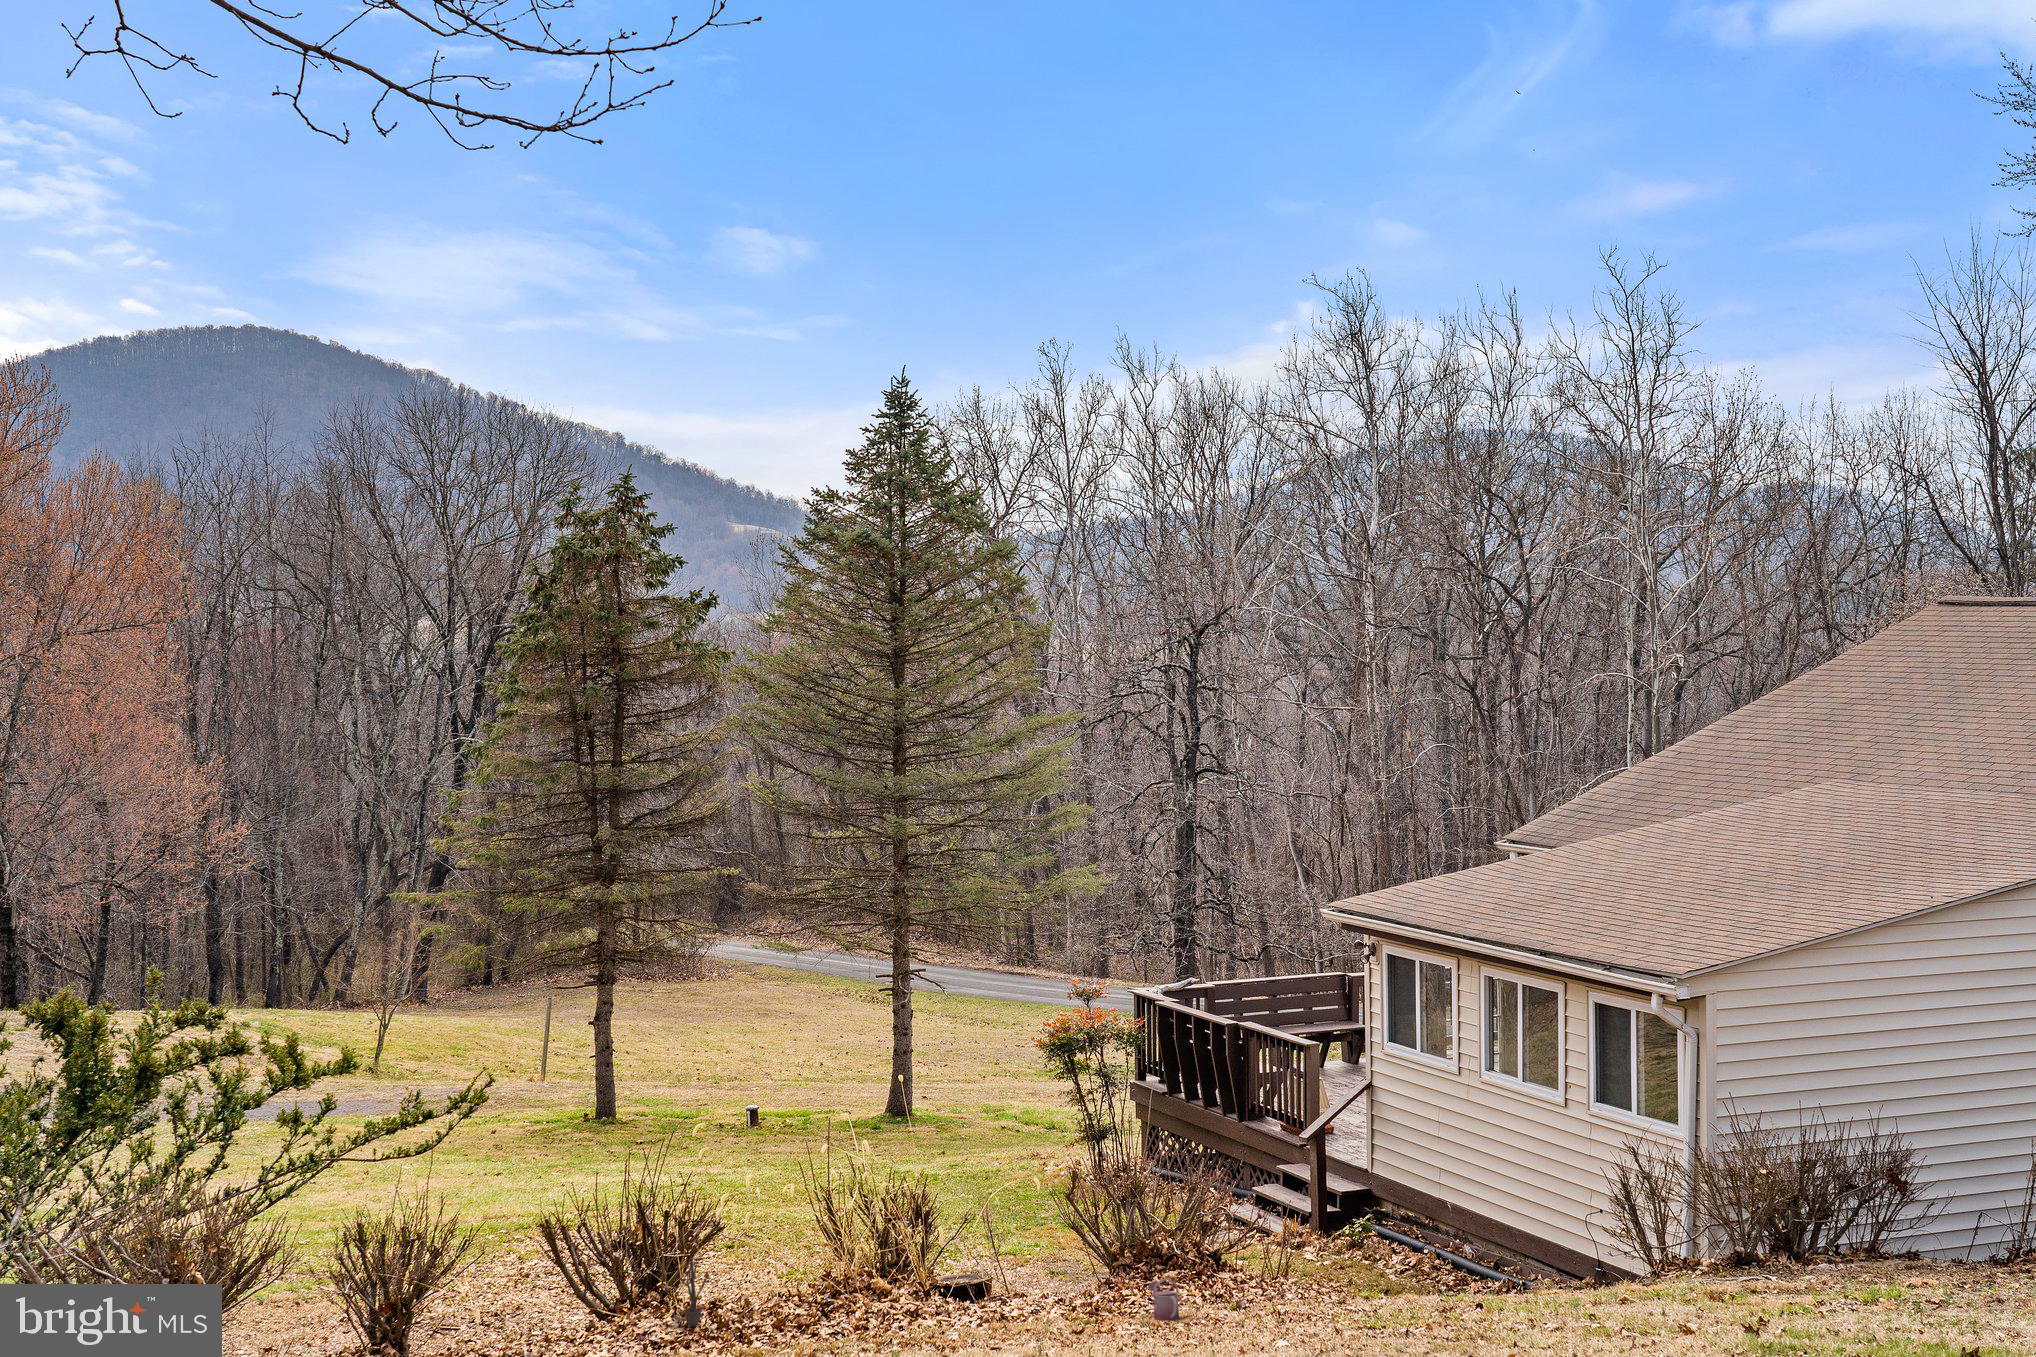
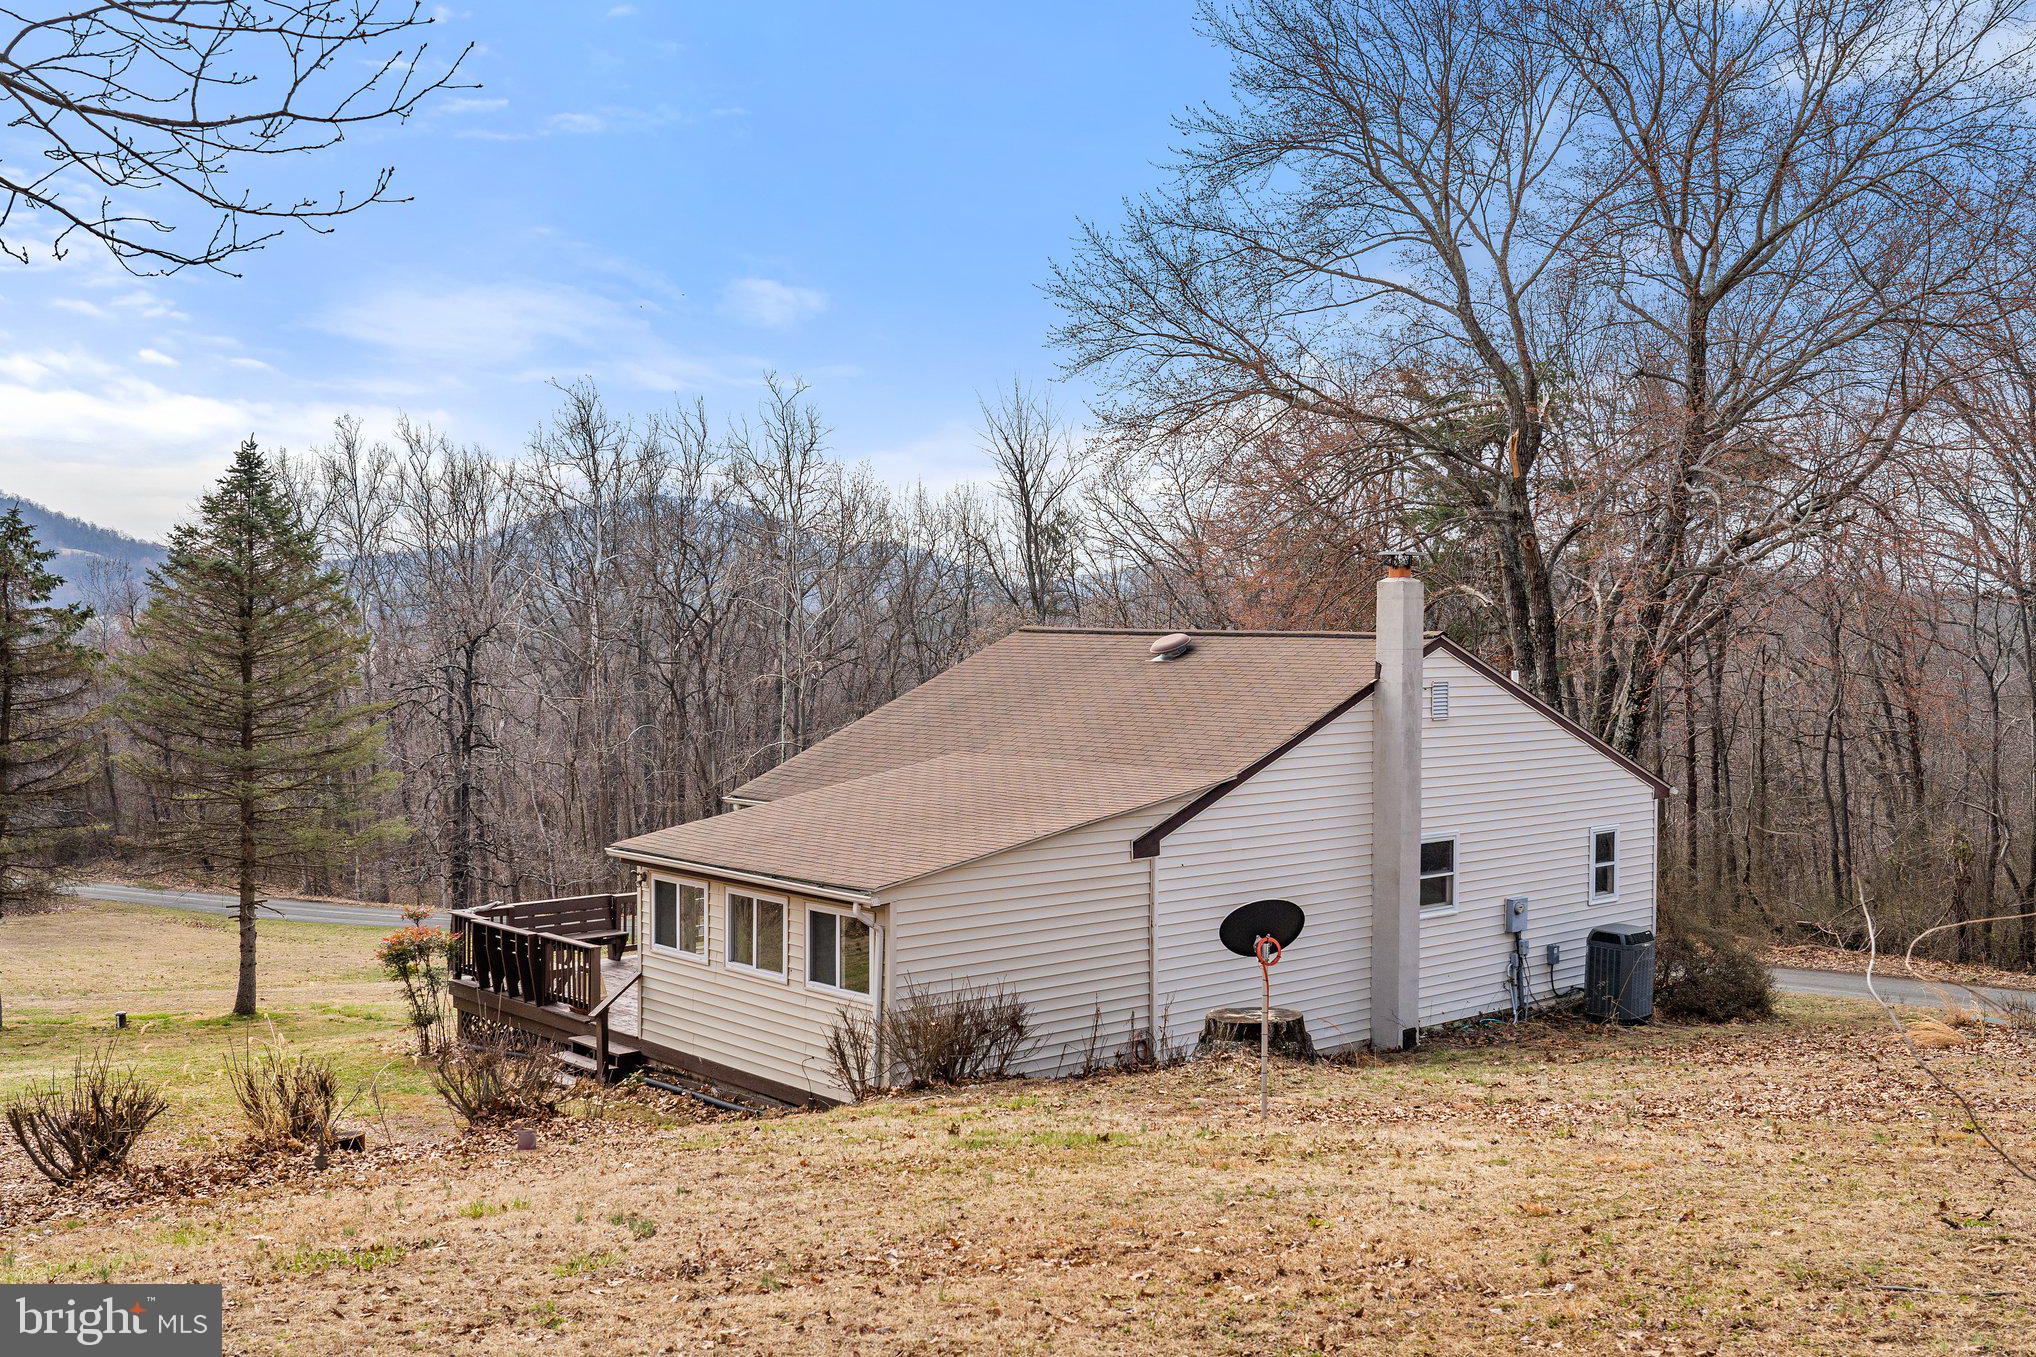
decorative plant: present [675,1258,709,1327] -> present [304,1118,337,1169]

